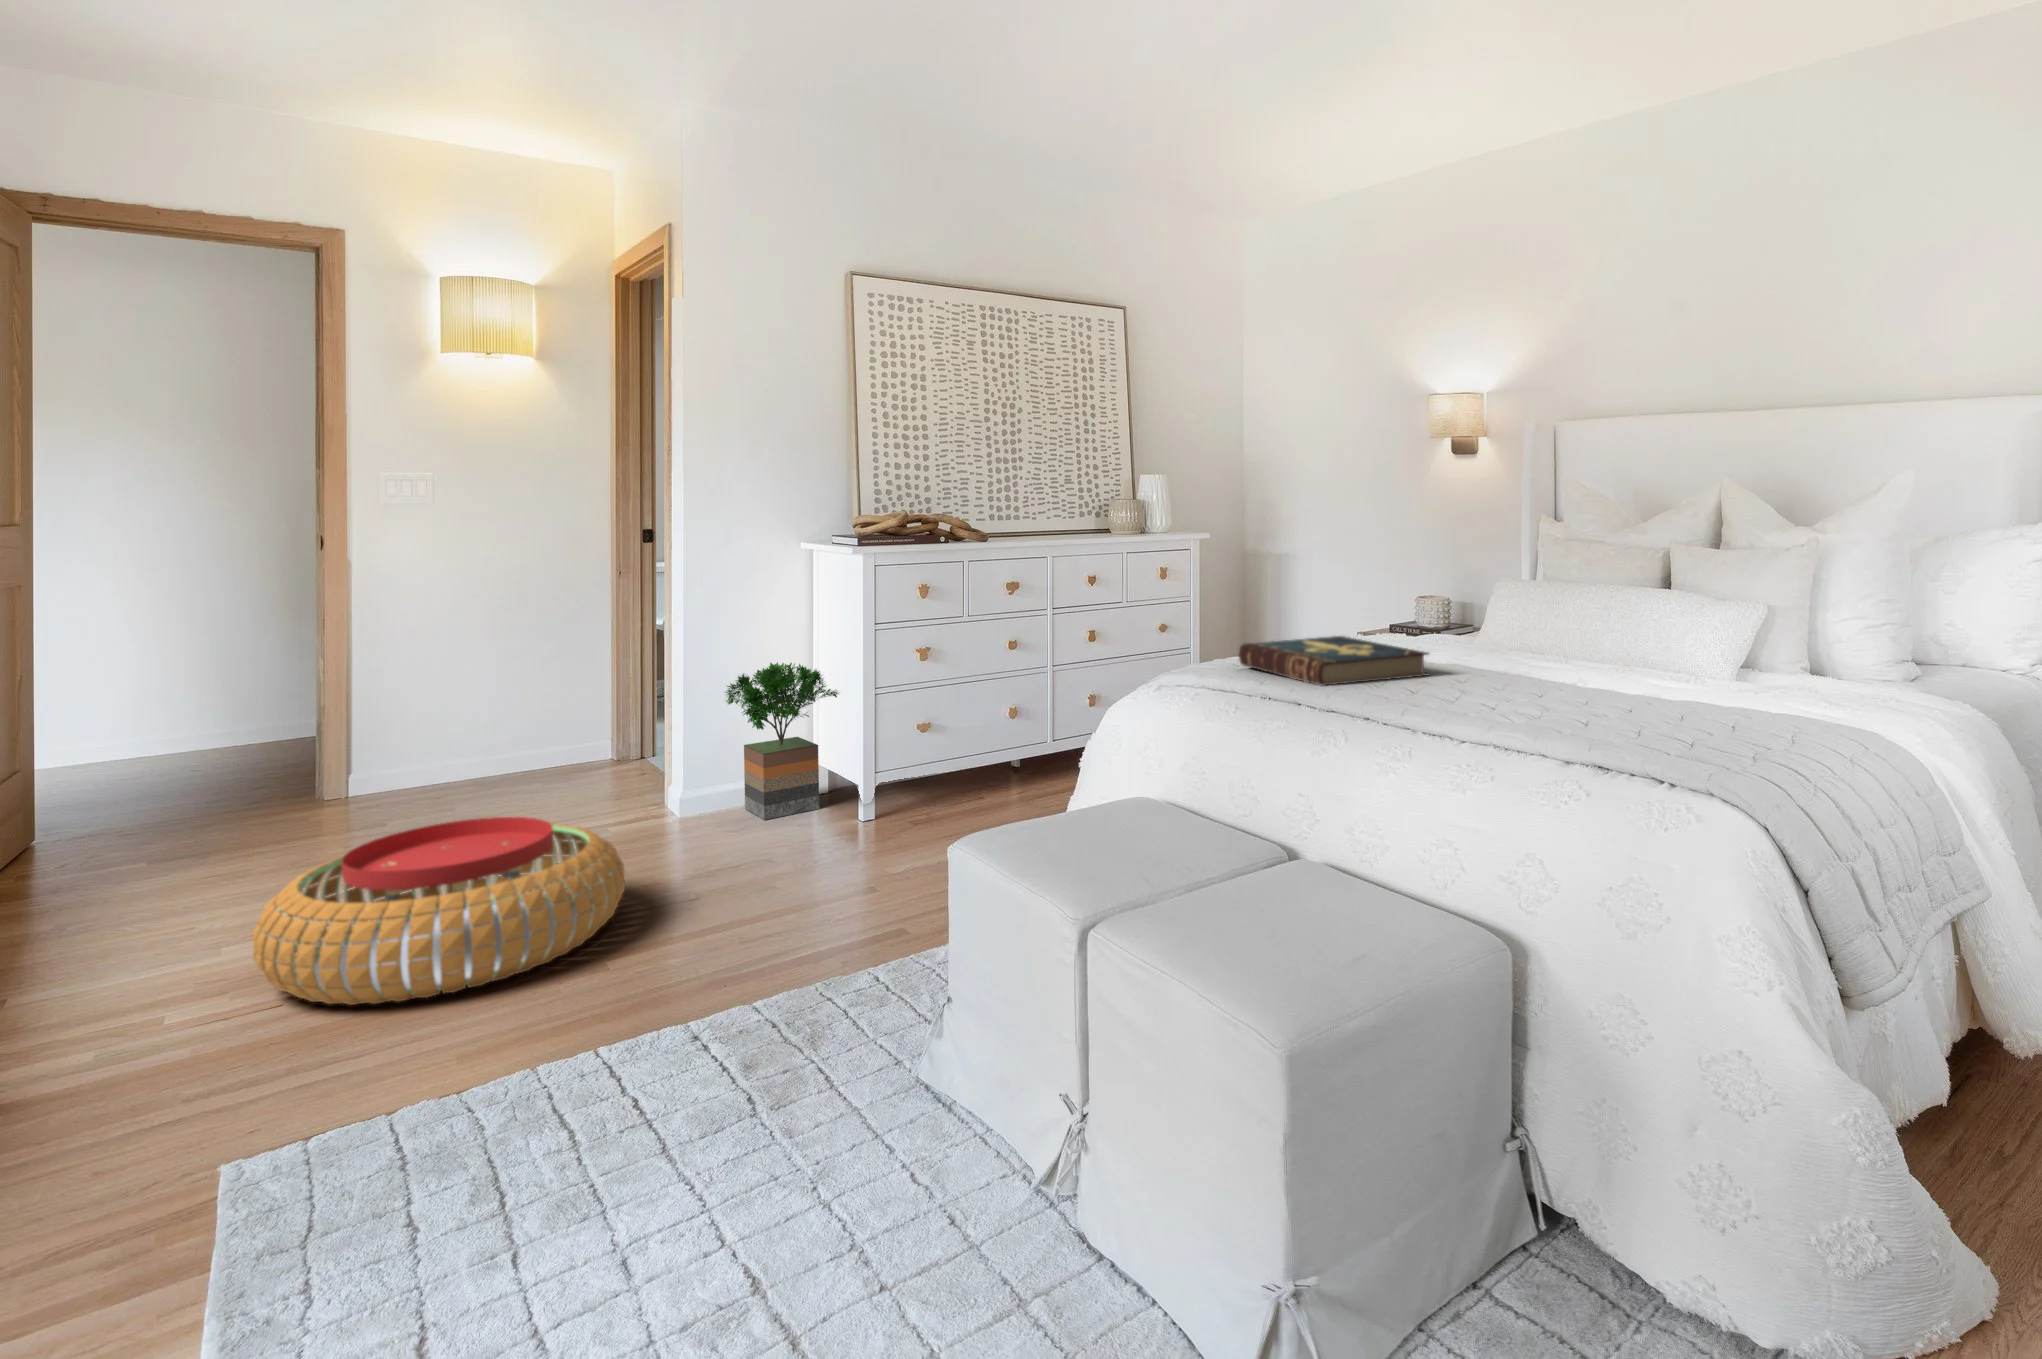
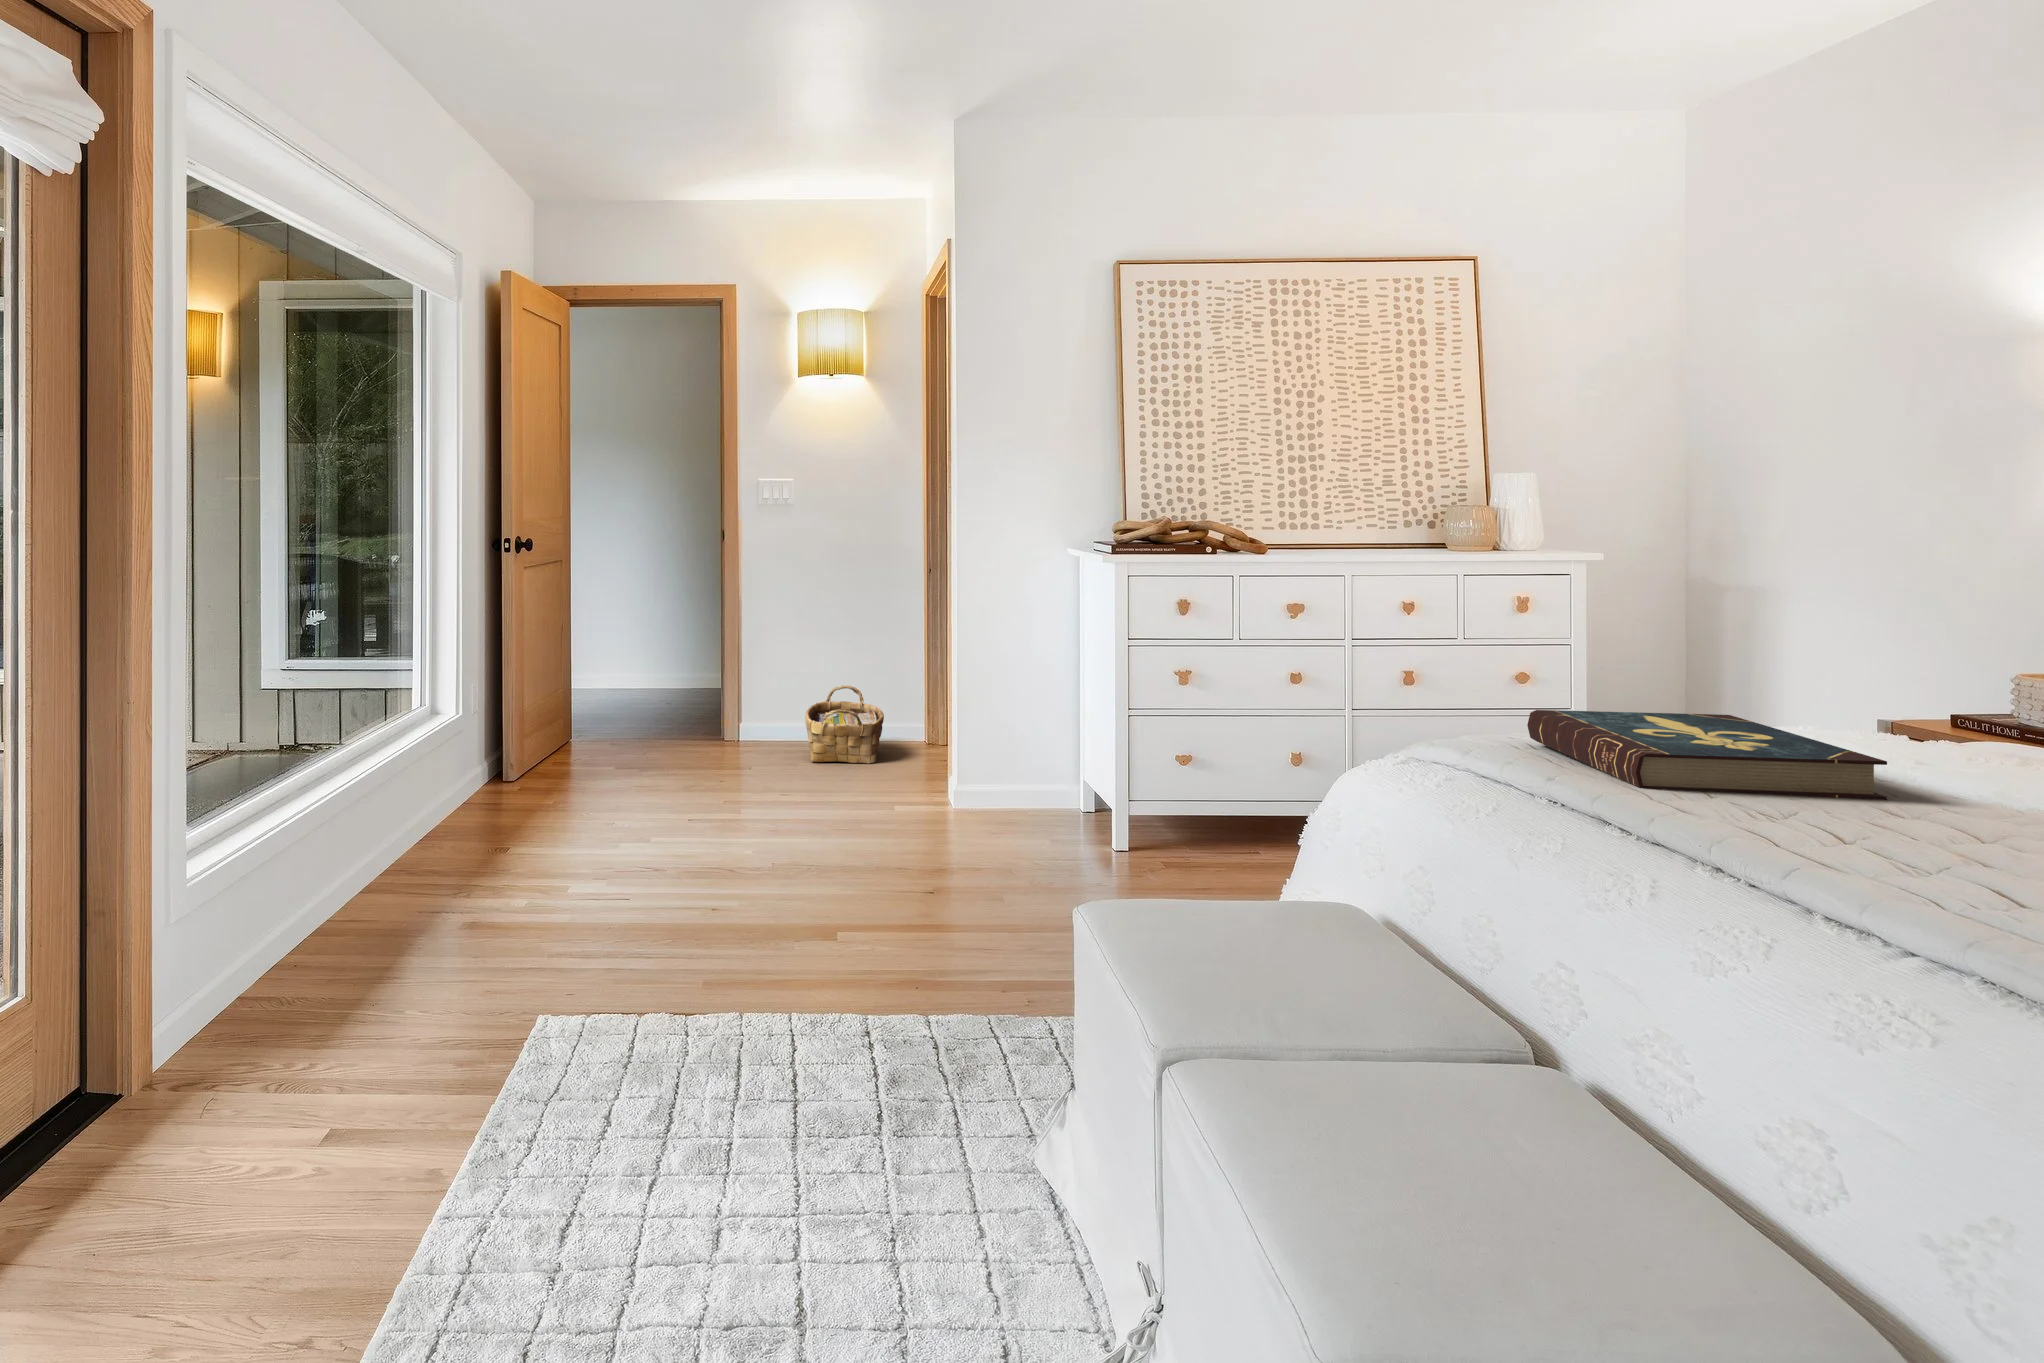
potted tree: present [725,662,838,820] -> none [977,673,1094,834]
woven basket: none [476,699,581,789] -> present [805,685,884,764]
pouf: present [252,817,625,1005] -> none [601,785,860,934]

